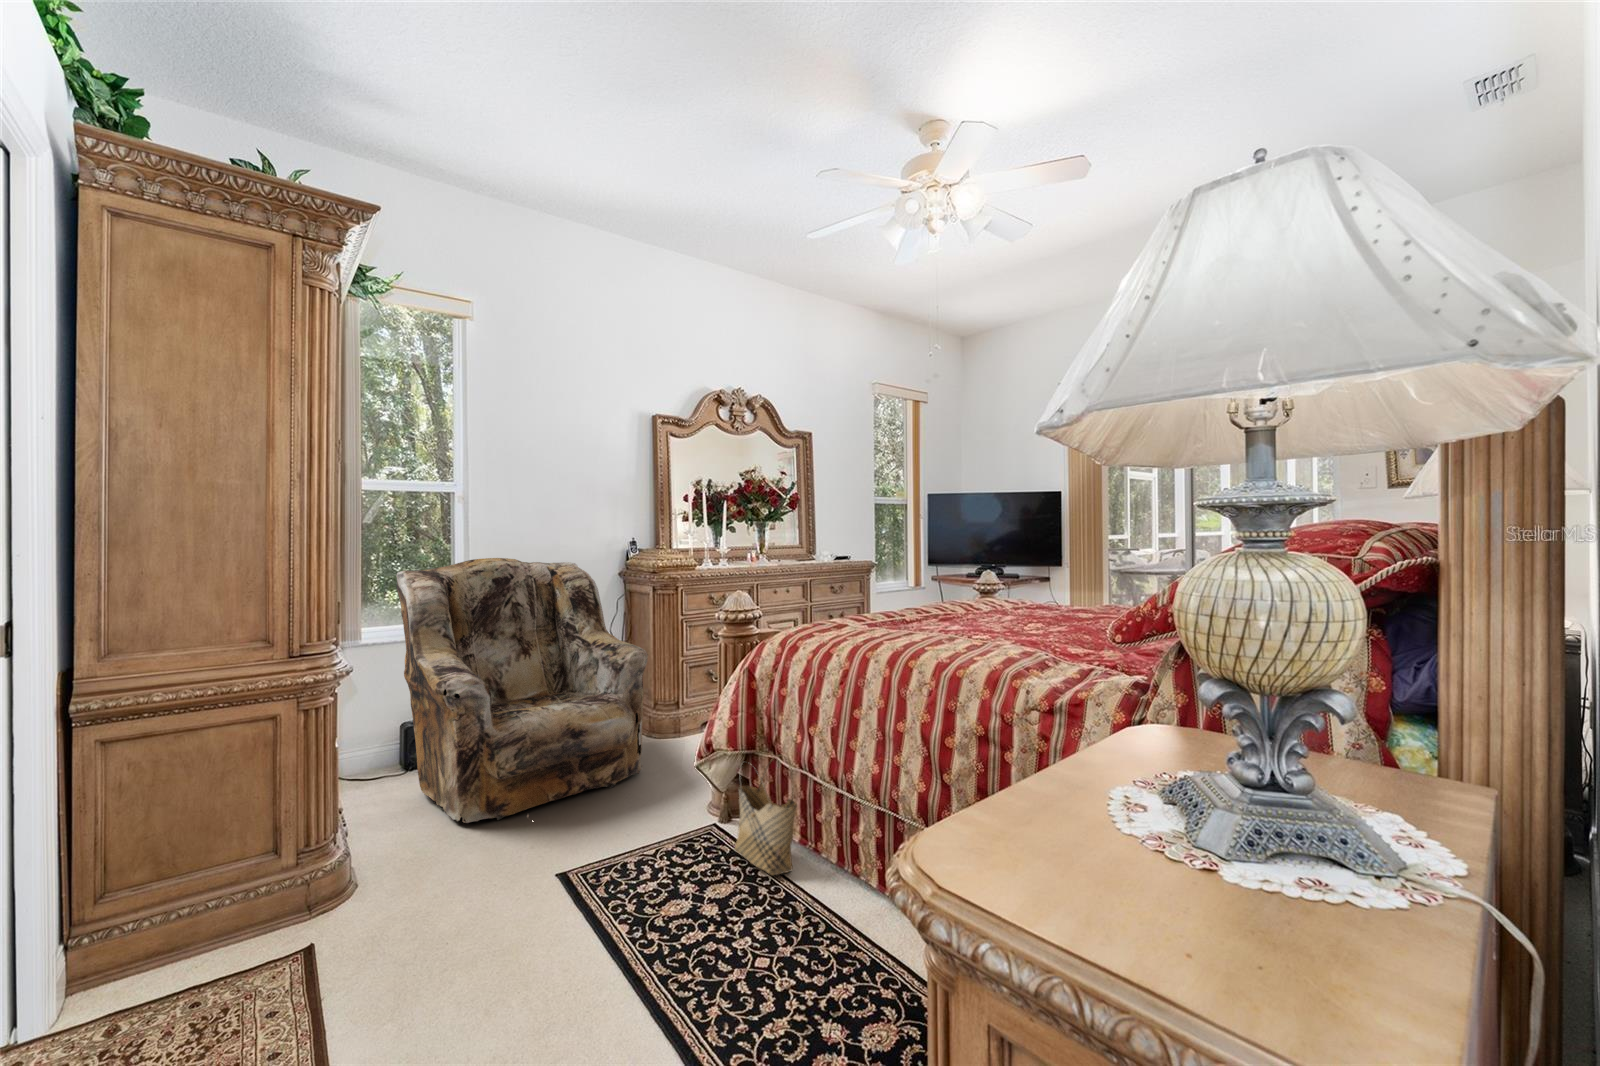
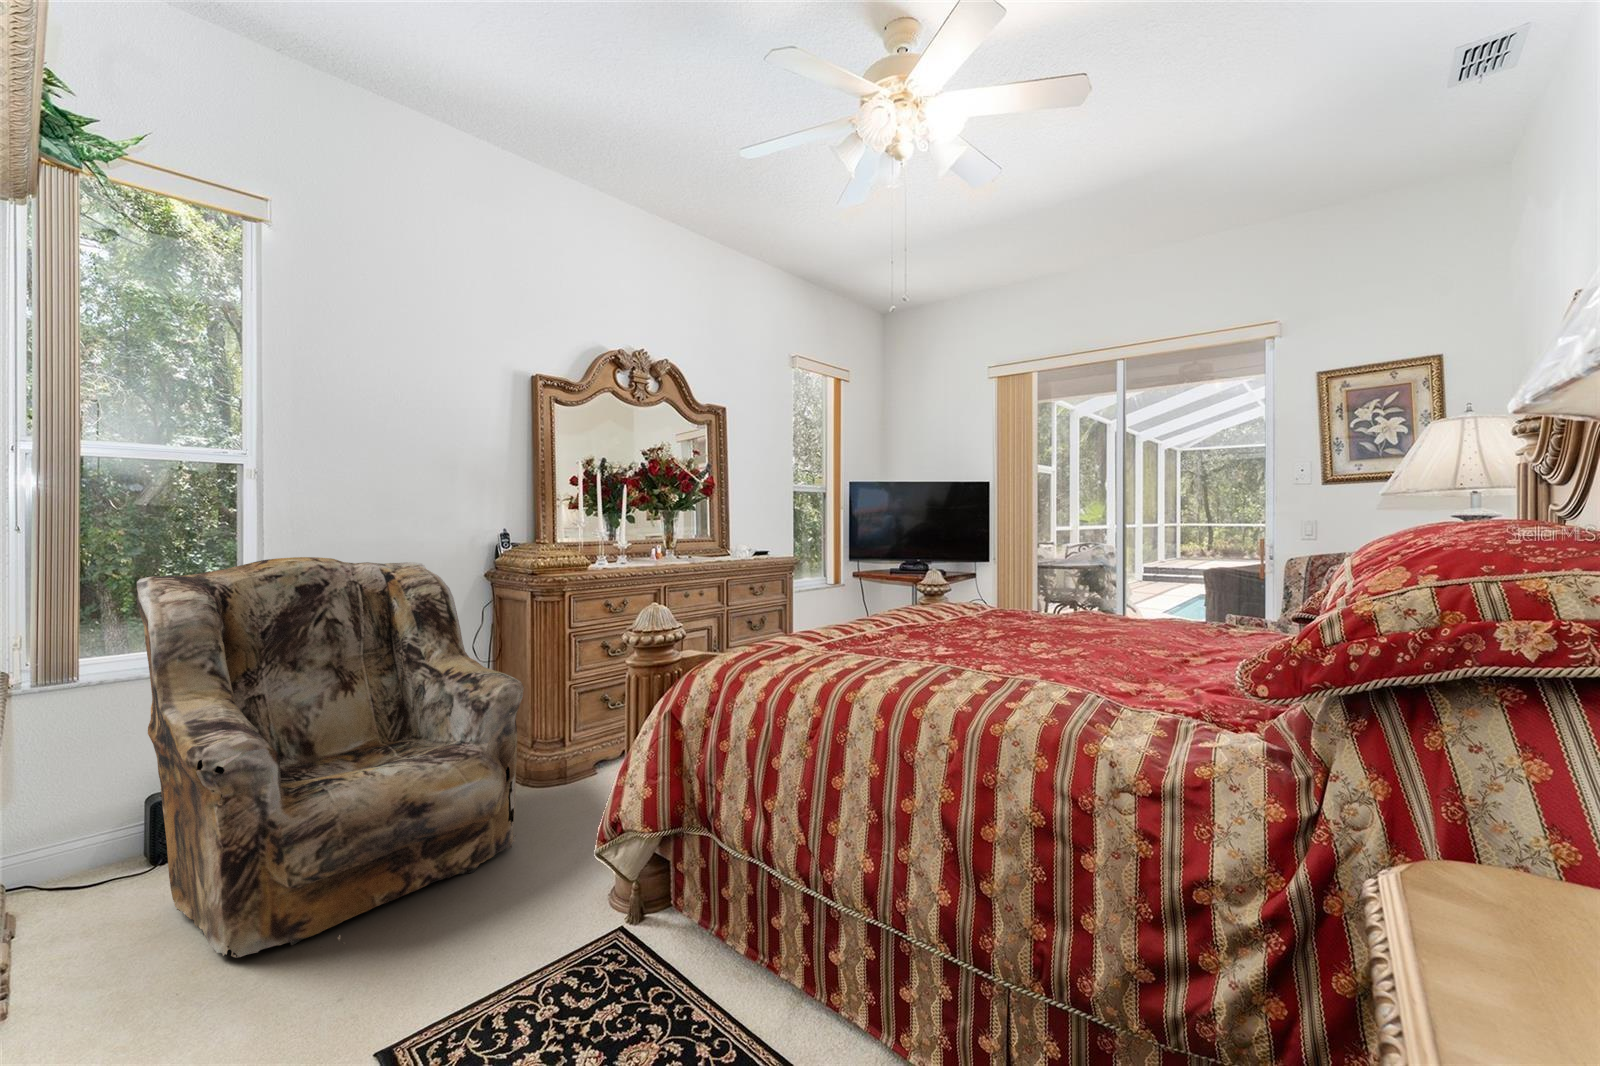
woven basket: present [735,755,797,875] -> none [653,836,747,1018]

